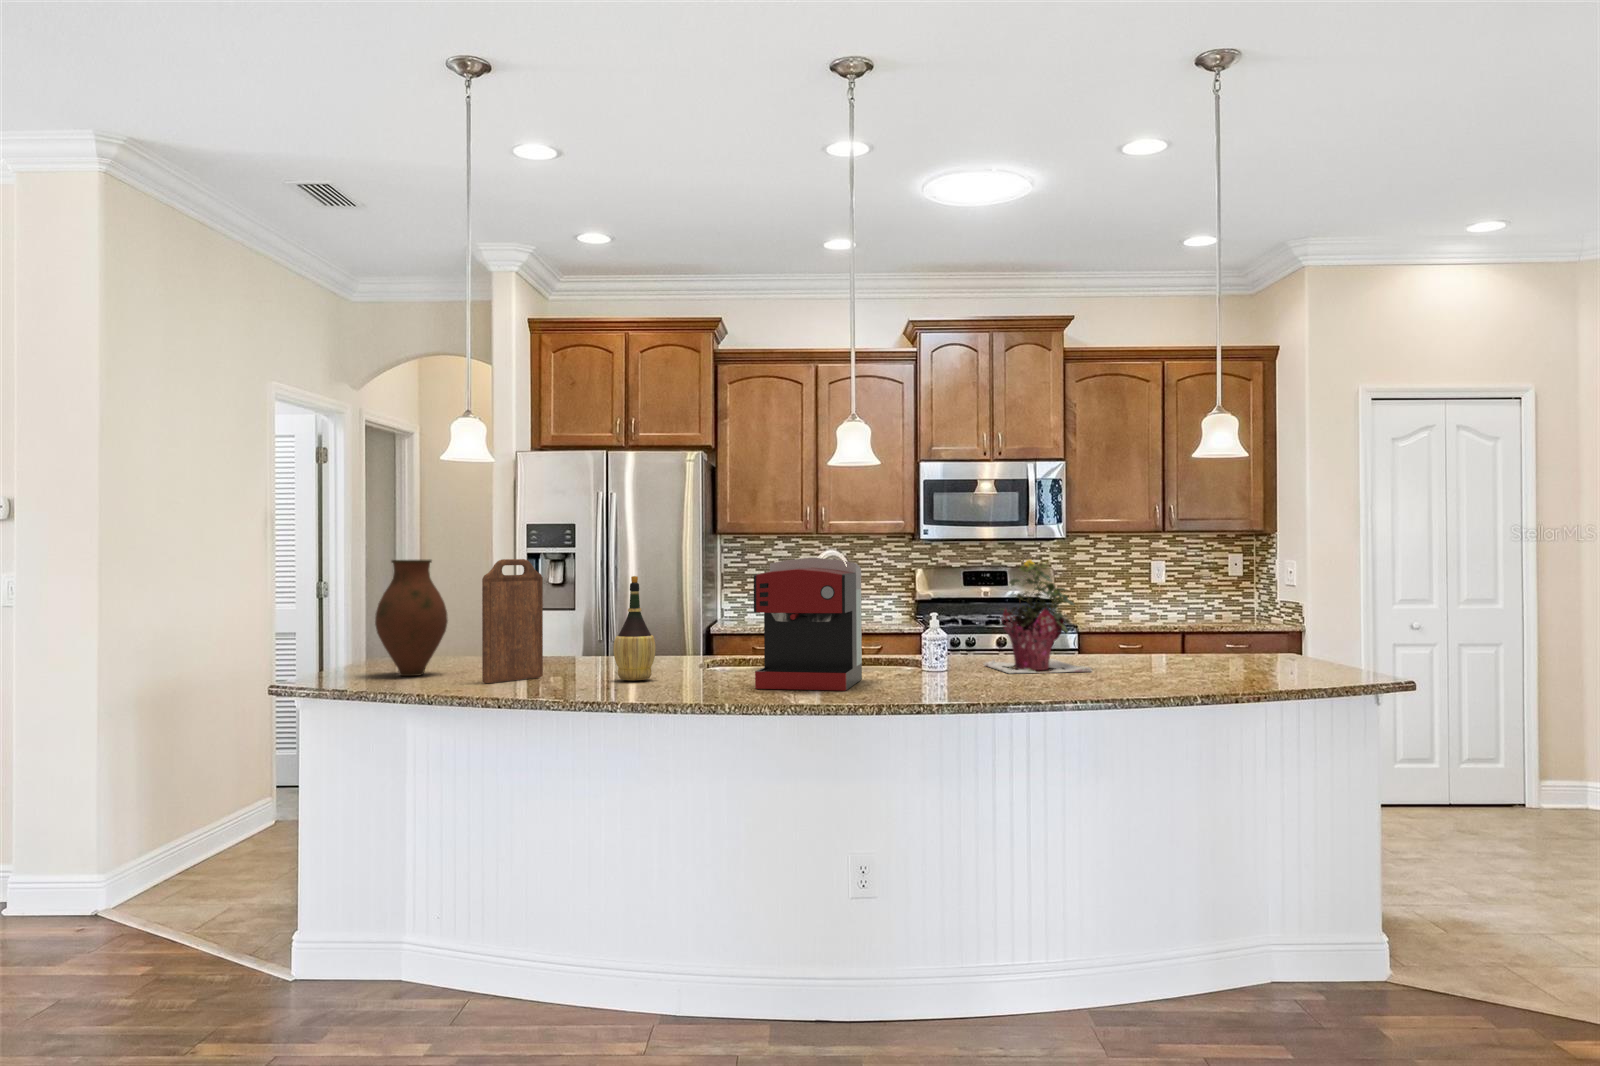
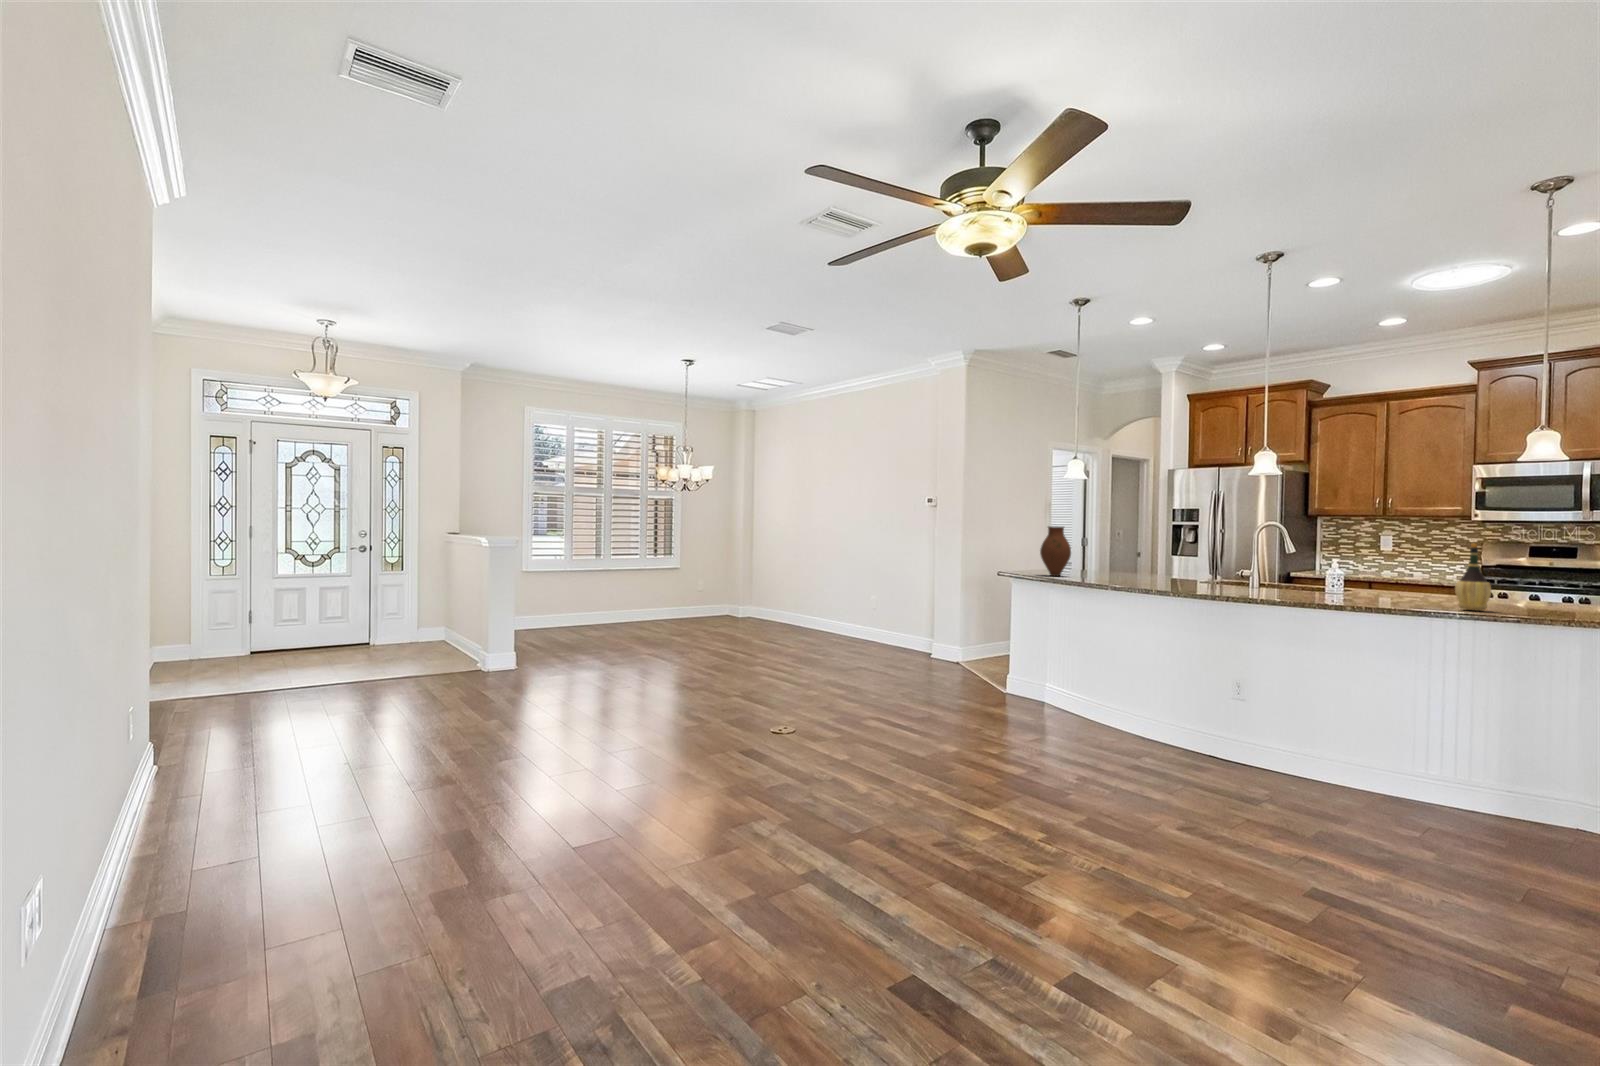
potted plant: present [983,557,1092,674] -> none [1357,531,1429,603]
coffee maker: present [754,558,862,691] -> none [1178,529,1252,594]
cutting board: present [482,559,543,683] -> none [1072,527,1104,580]
wine bottle: present [614,576,656,680] -> present [1455,543,1491,611]

